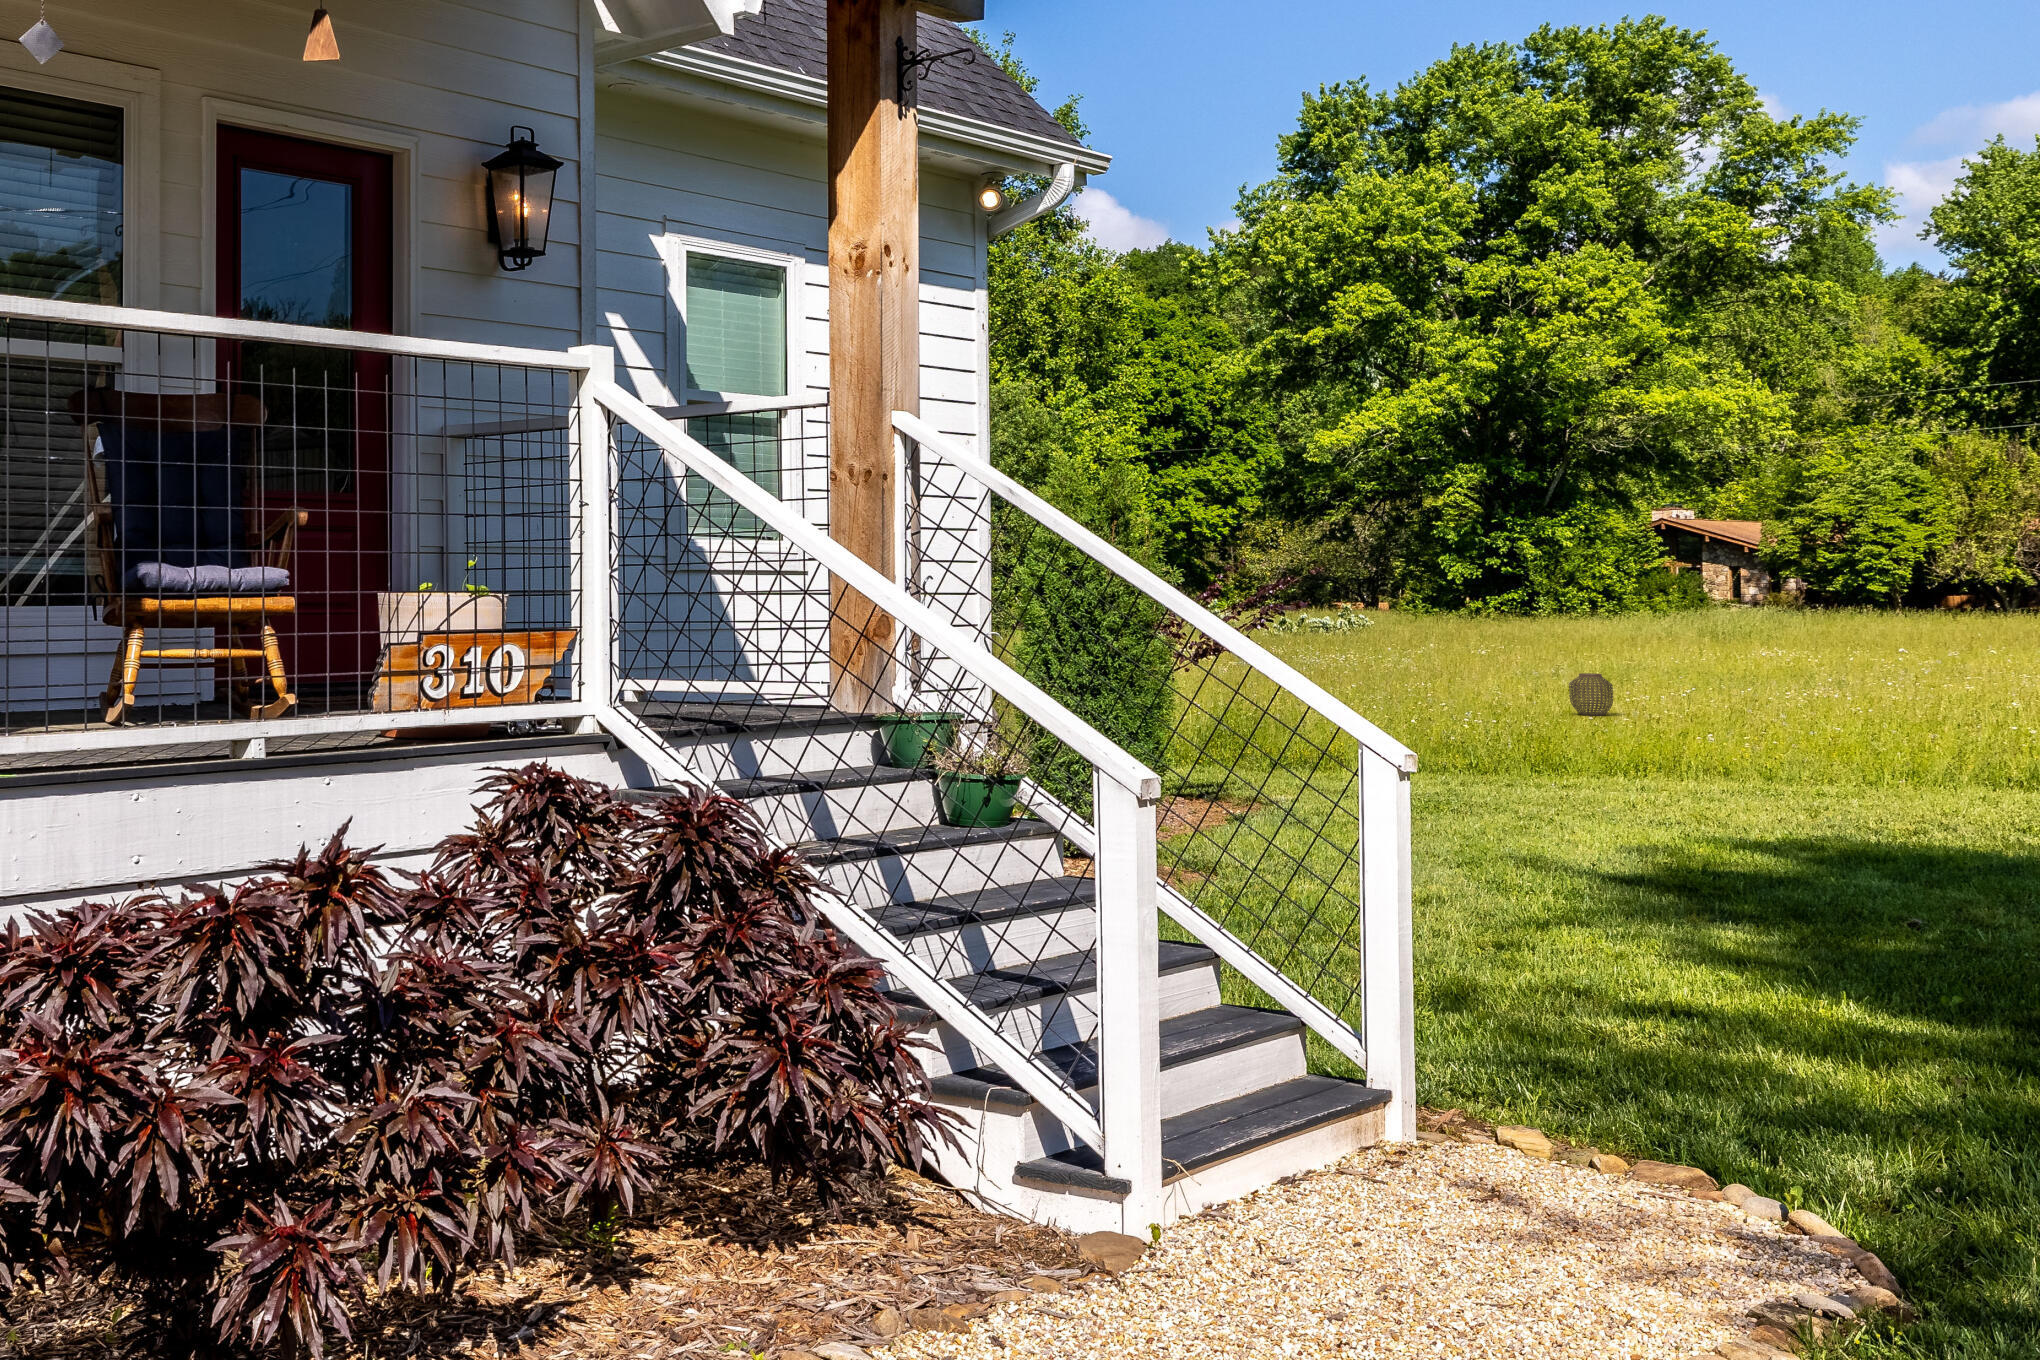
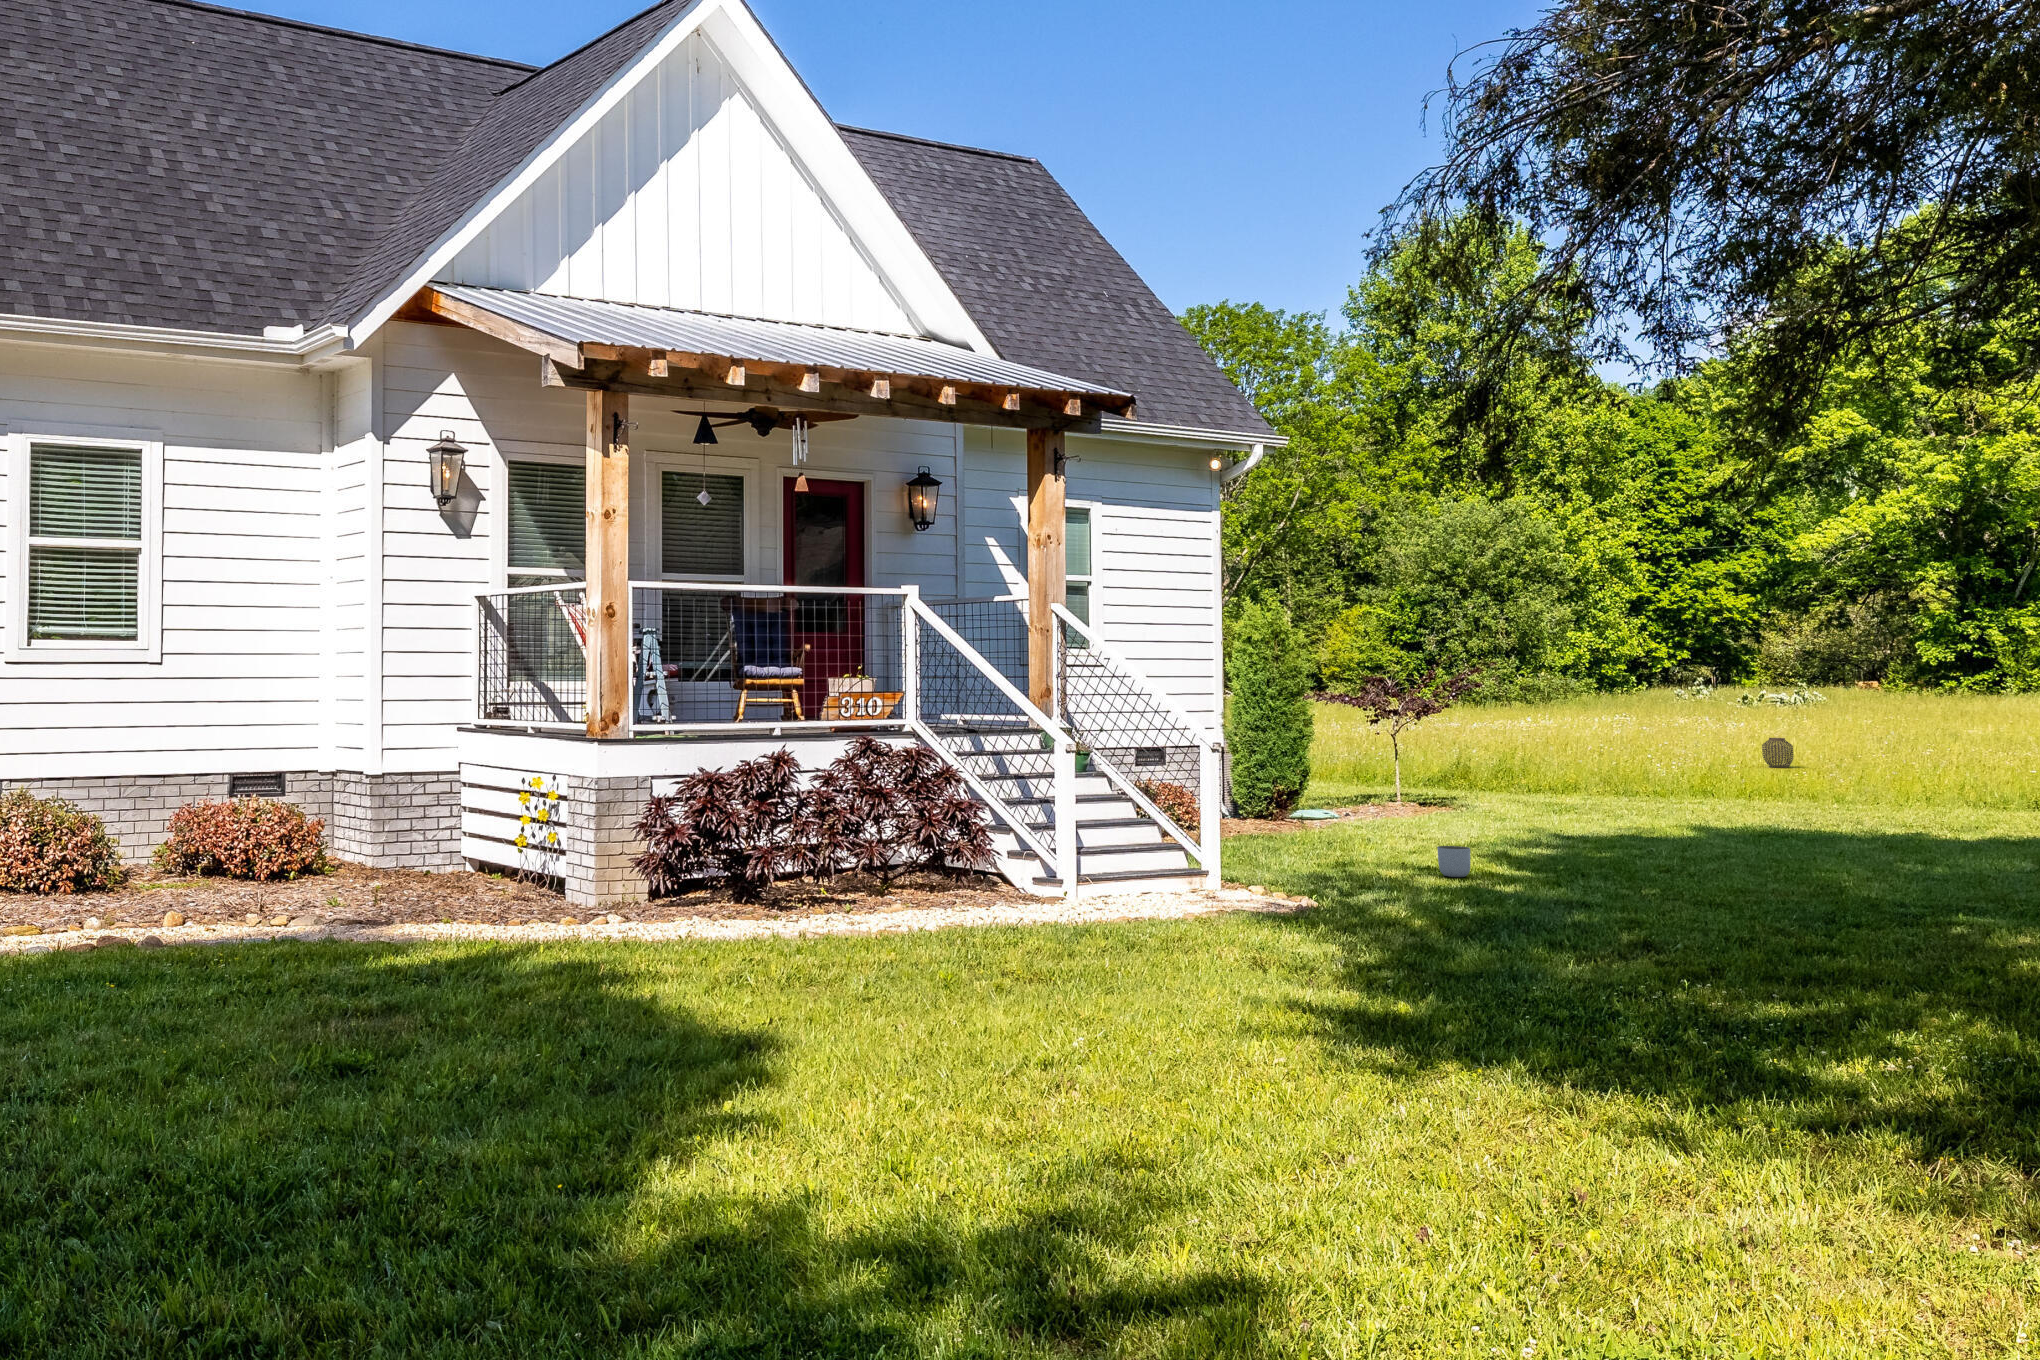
planter: none [1867,978,1957,1060] -> present [1437,846,1470,877]

